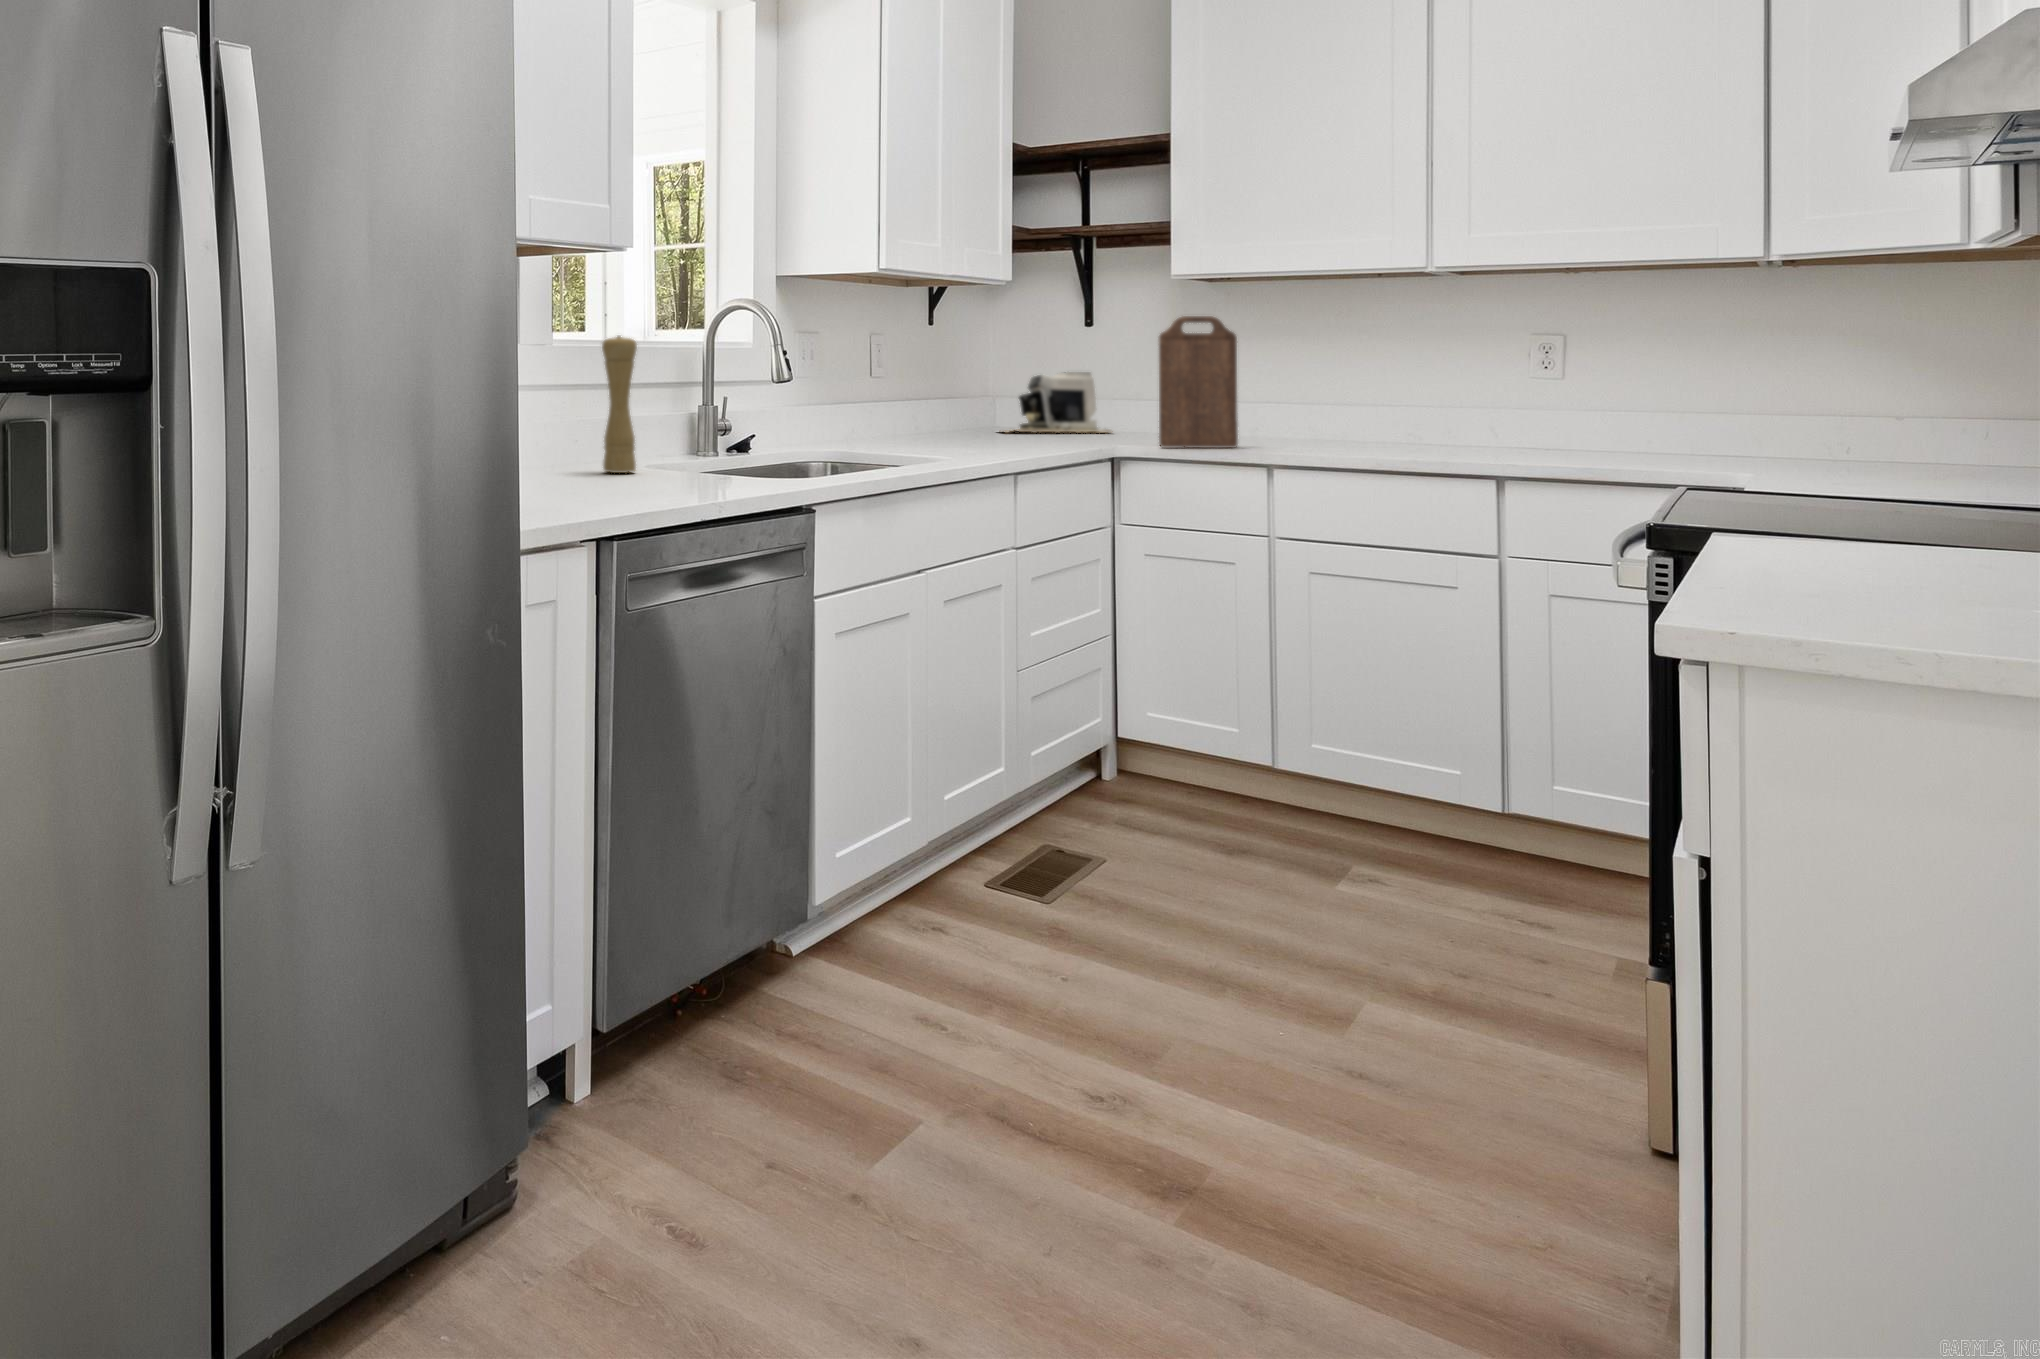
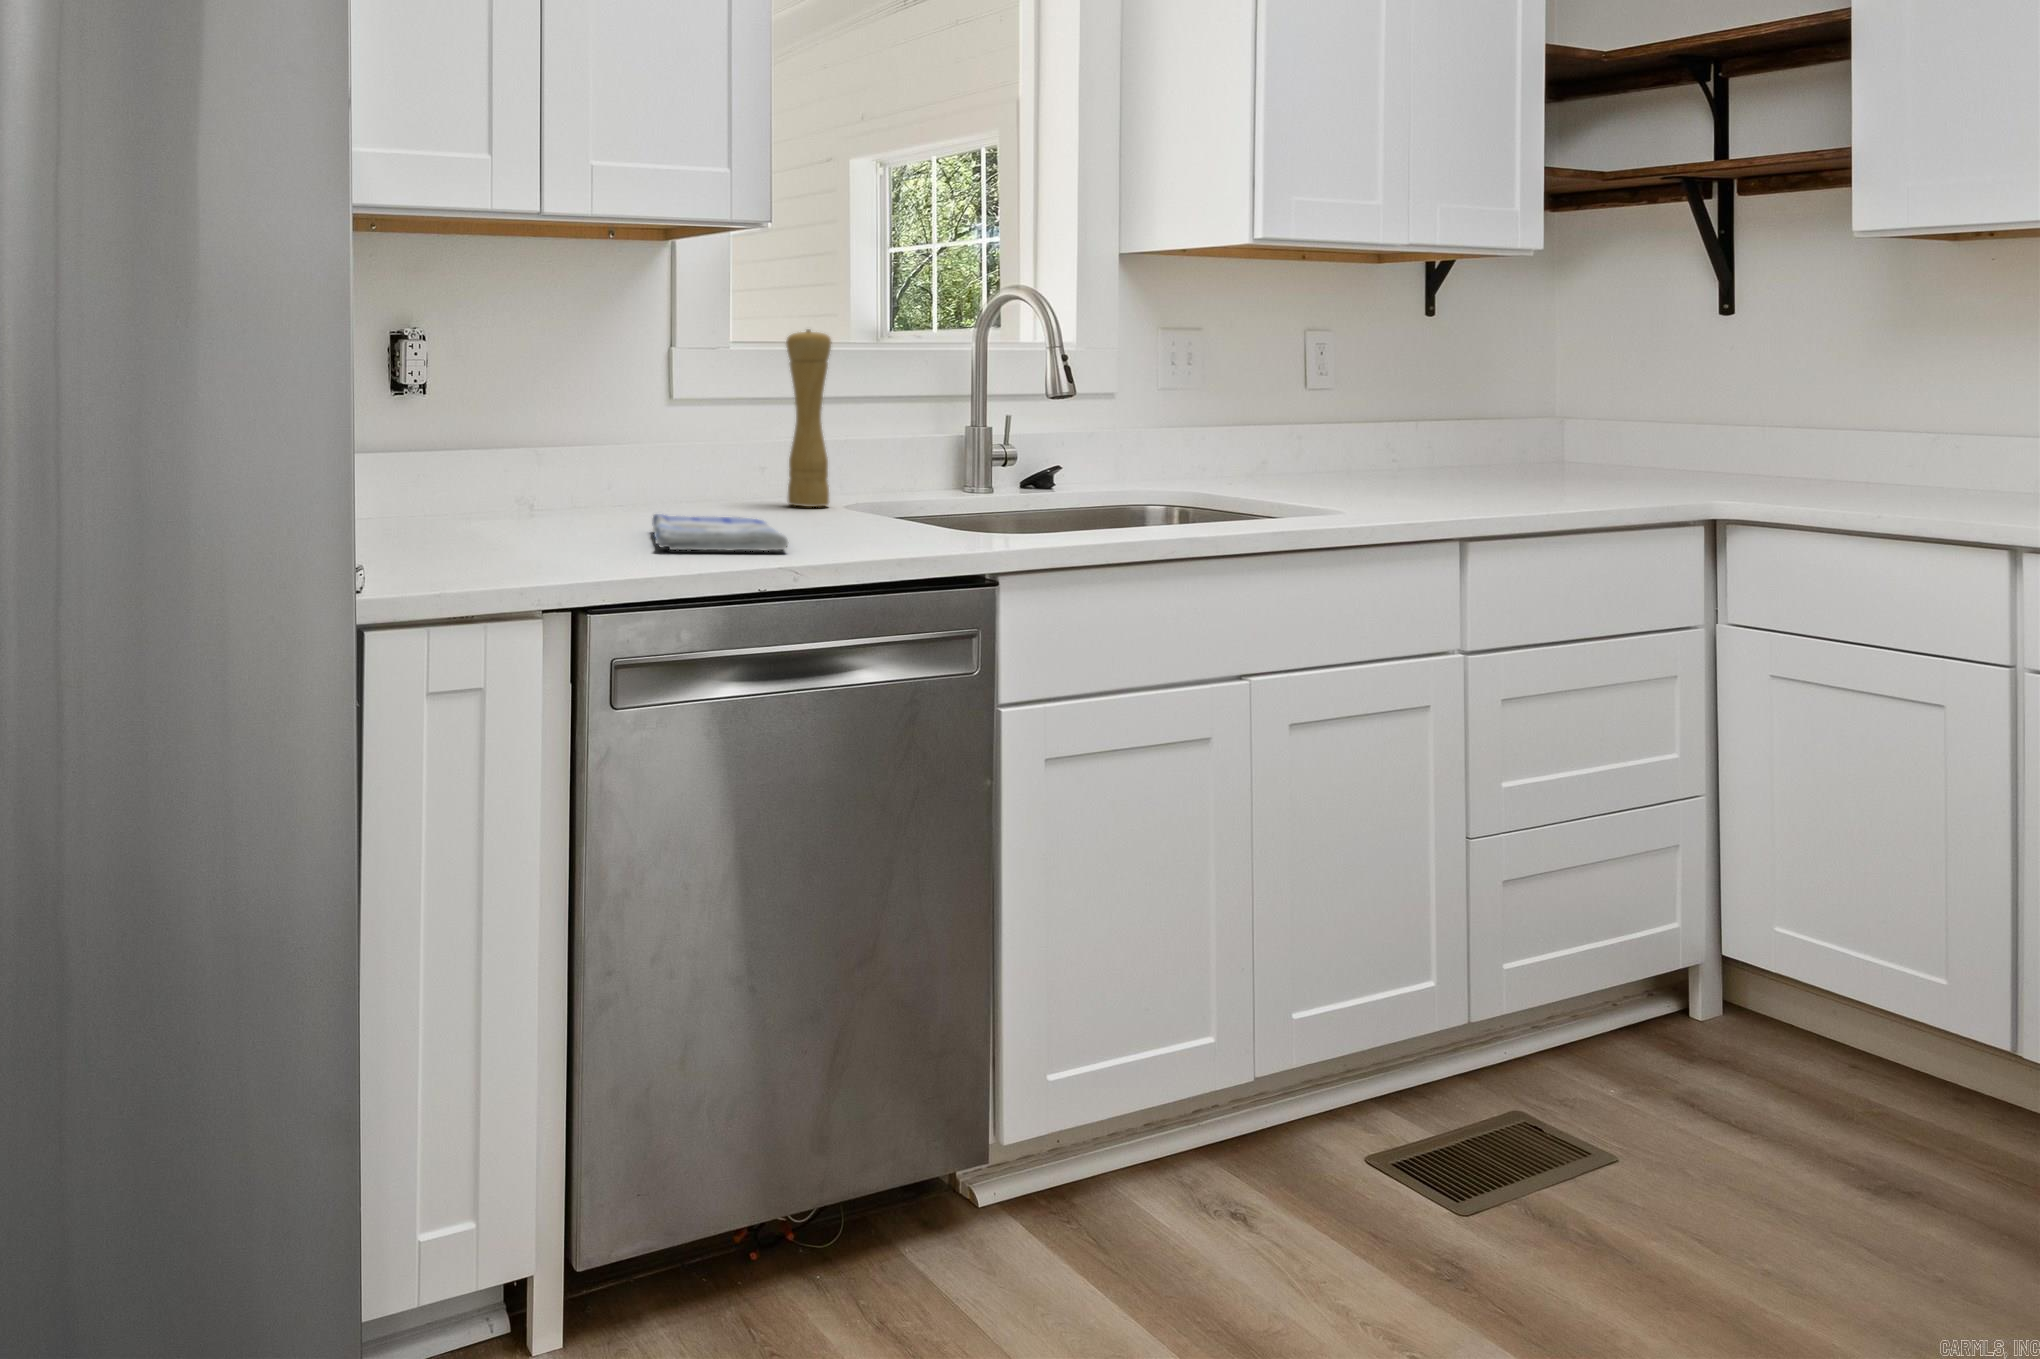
cutting board: present [1159,316,1238,448] -> none [1784,298,1953,513]
coffee maker: present [1002,372,1112,433] -> none [1539,388,1754,481]
dish towel: none [572,480,707,503] -> present [652,514,789,551]

